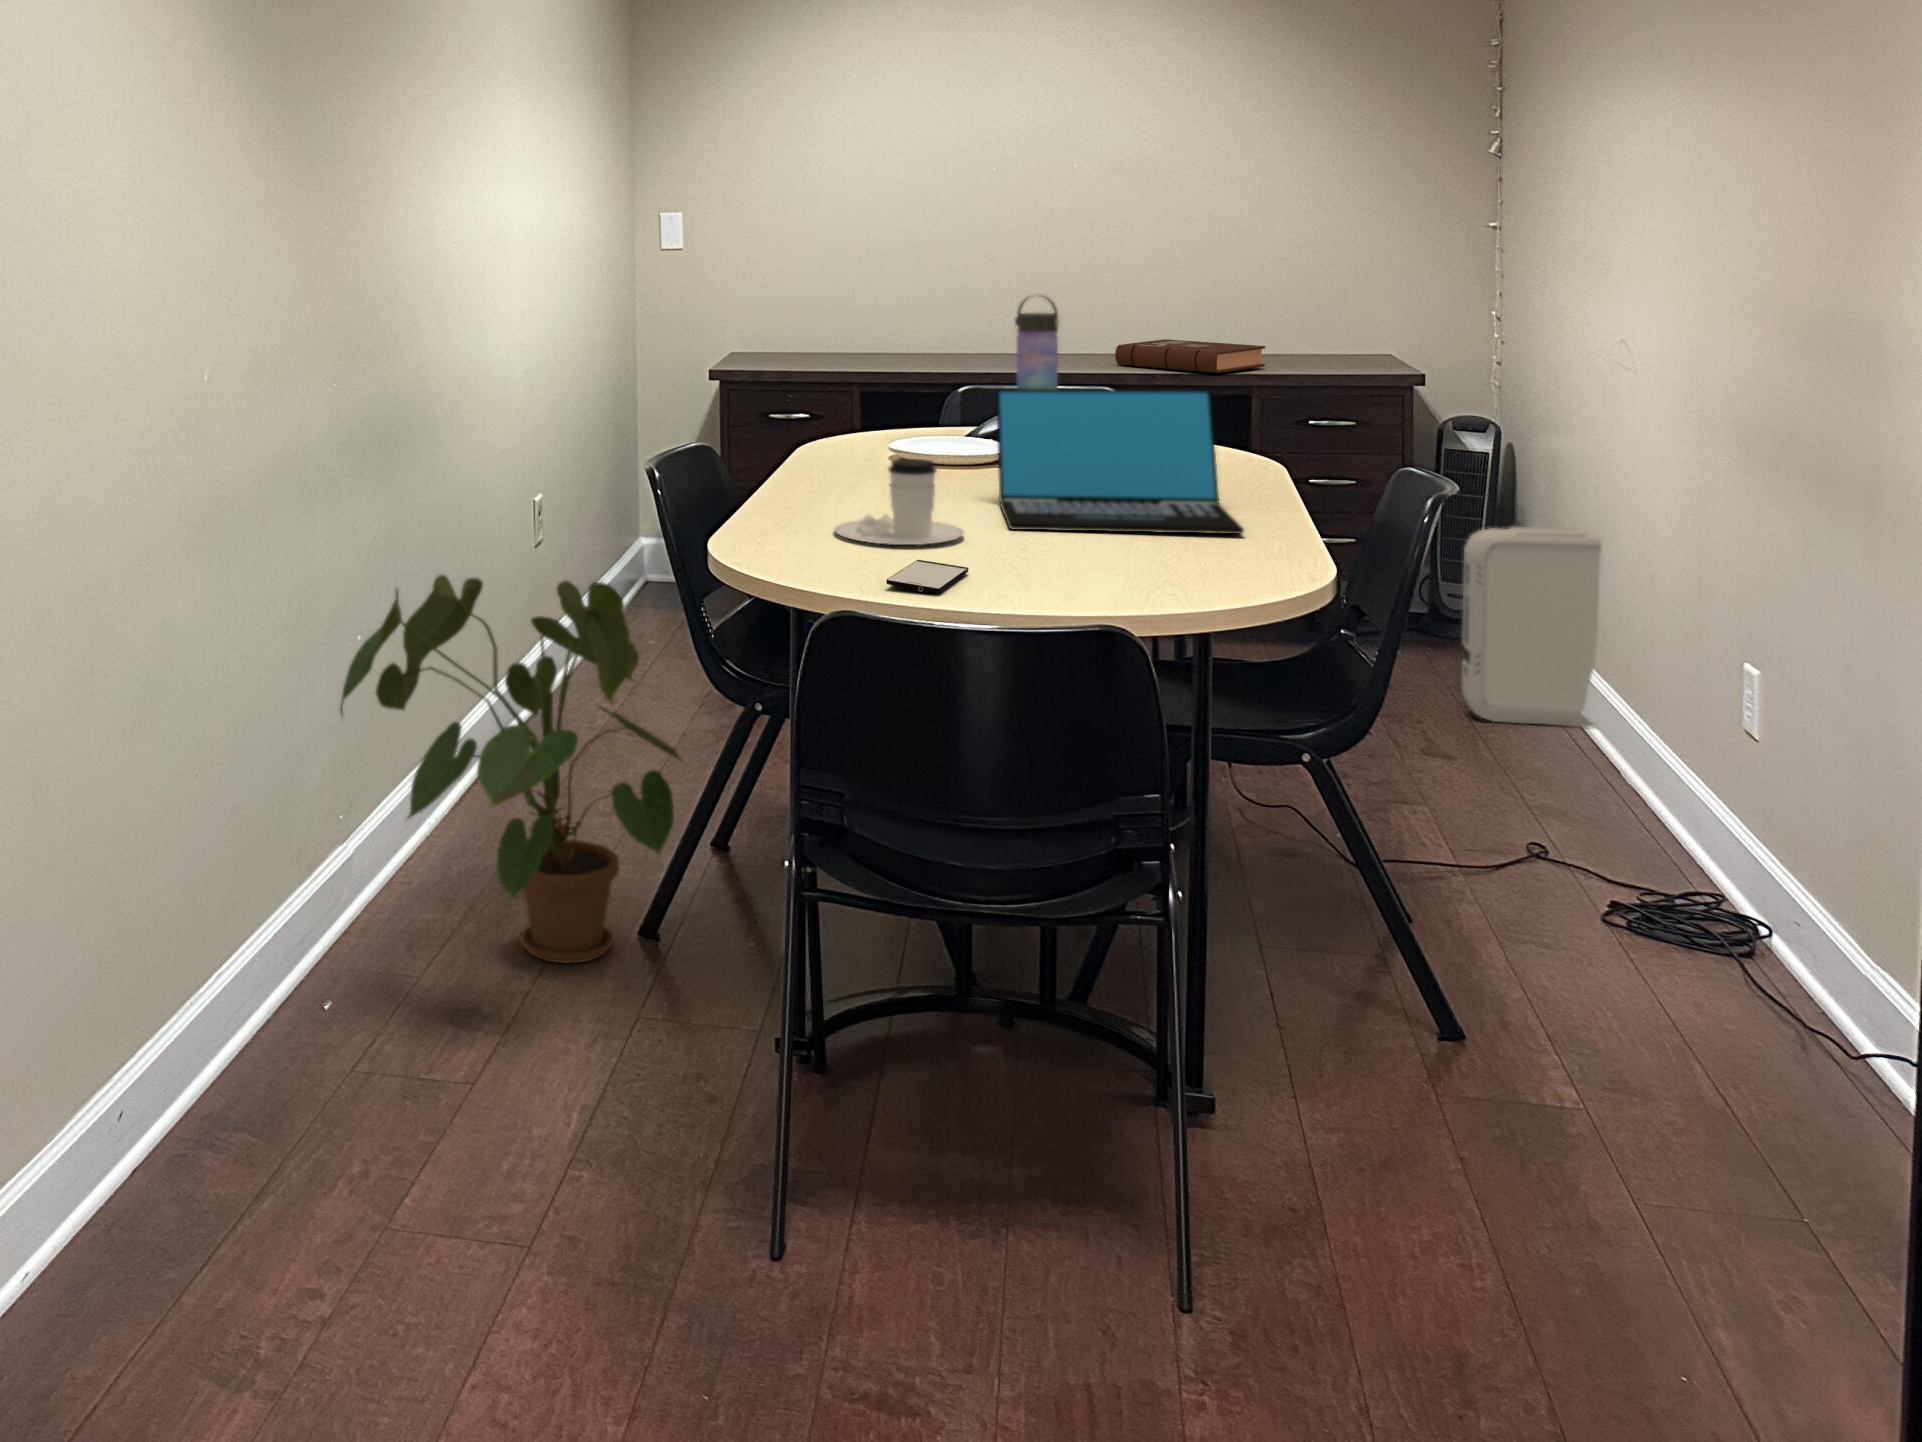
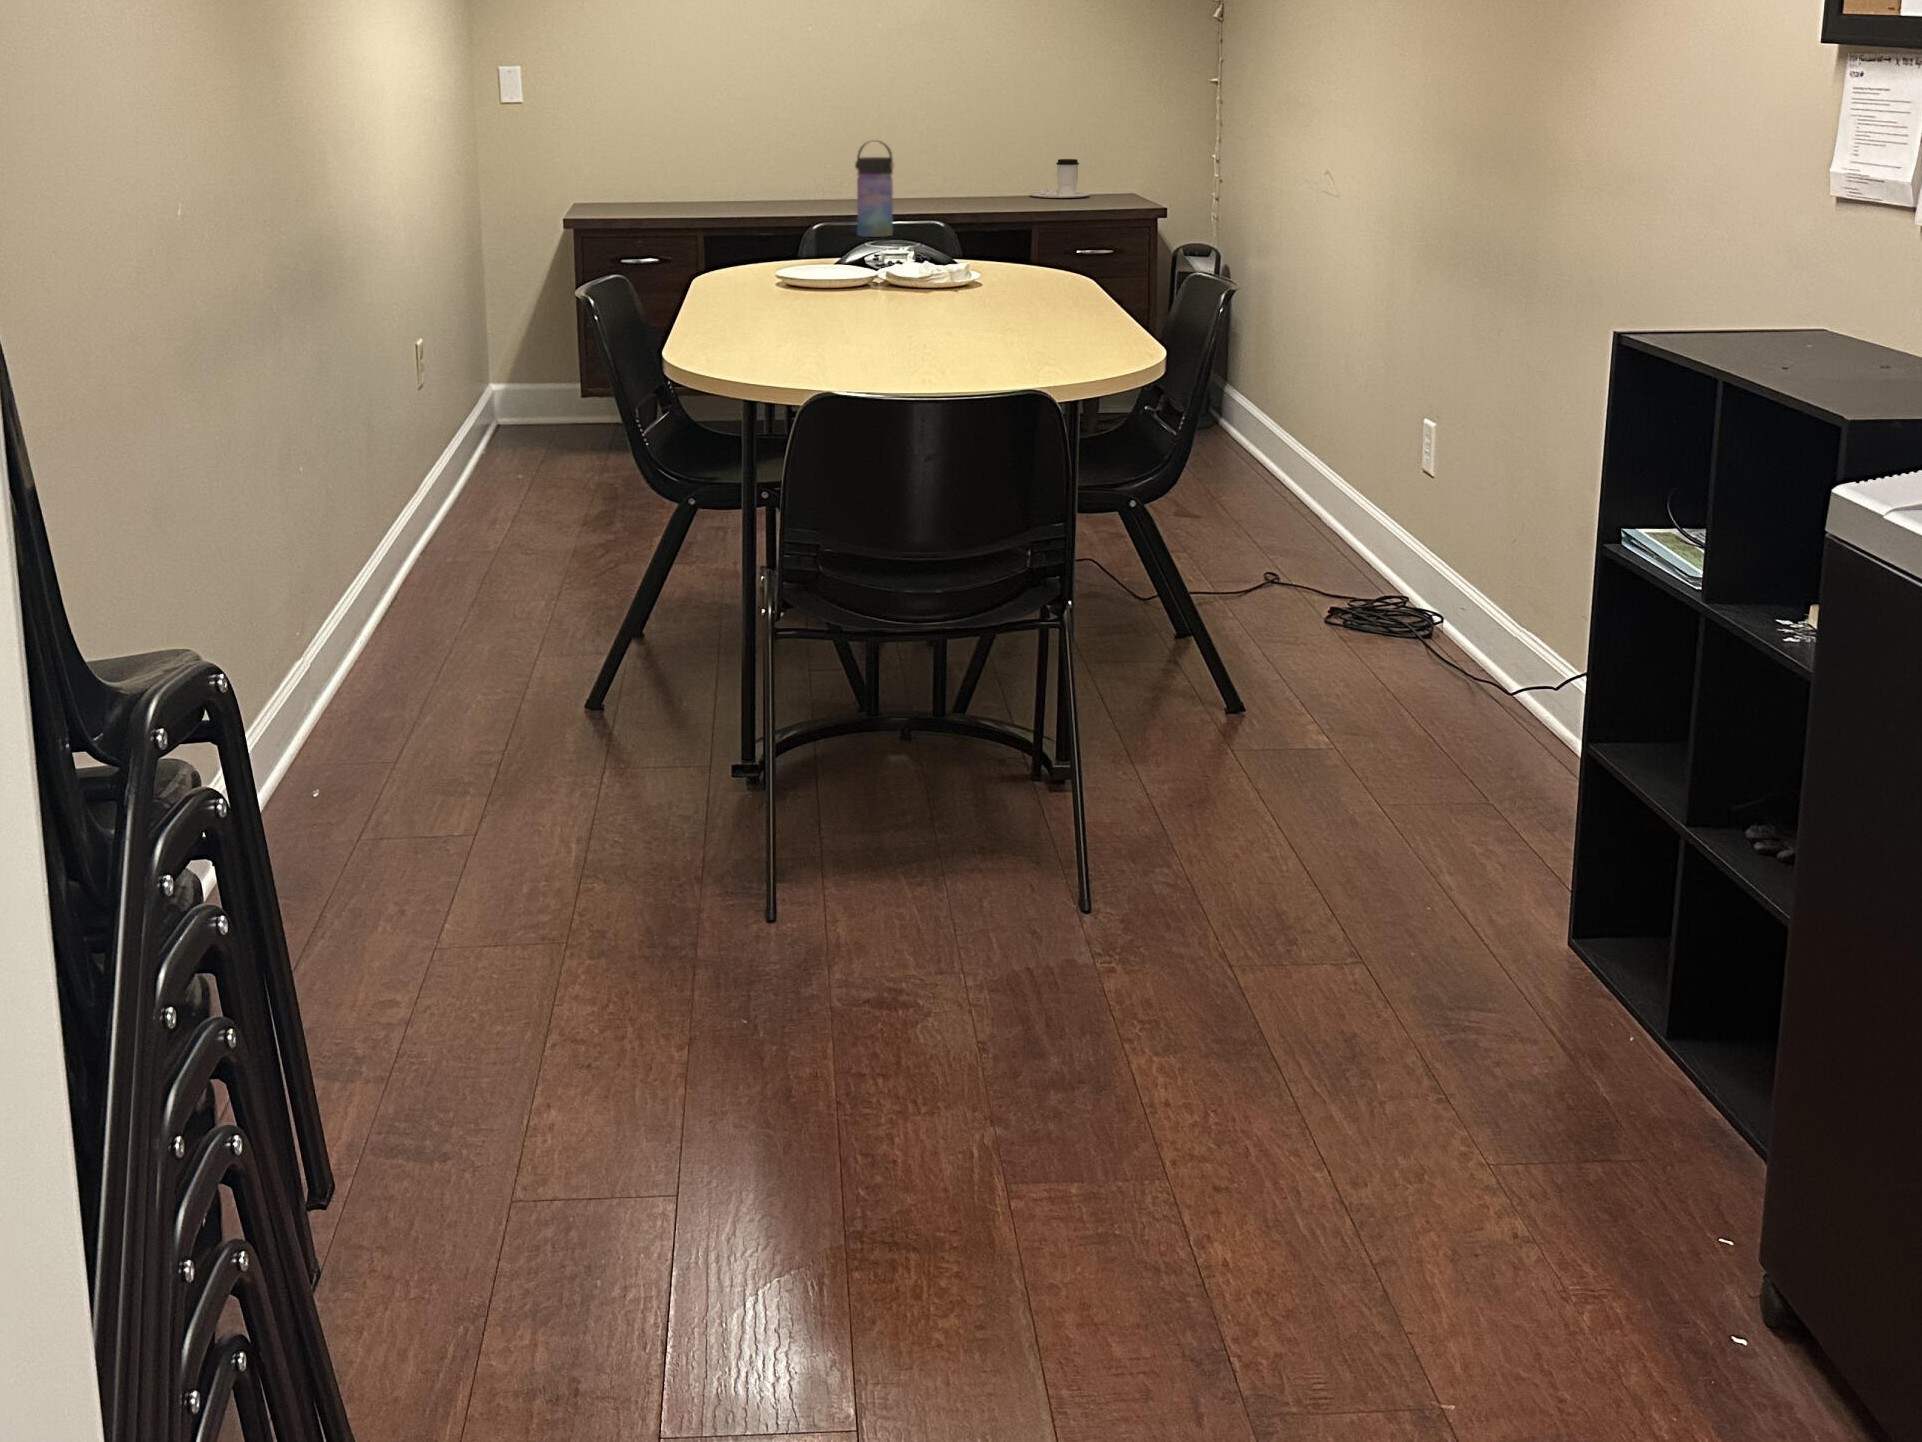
book: present [1115,339,1265,373] -> none [926,184,1048,212]
laptop: present [996,389,1244,534] -> none [882,210,1092,332]
coffee cup: present [835,459,964,545] -> present [1030,159,1090,198]
air purifier: present [1461,527,1602,727] -> none [1204,331,1329,491]
smartphone: present [886,560,968,593] -> none [833,355,893,378]
house plant: present [340,575,682,963] -> none [296,401,635,748]

